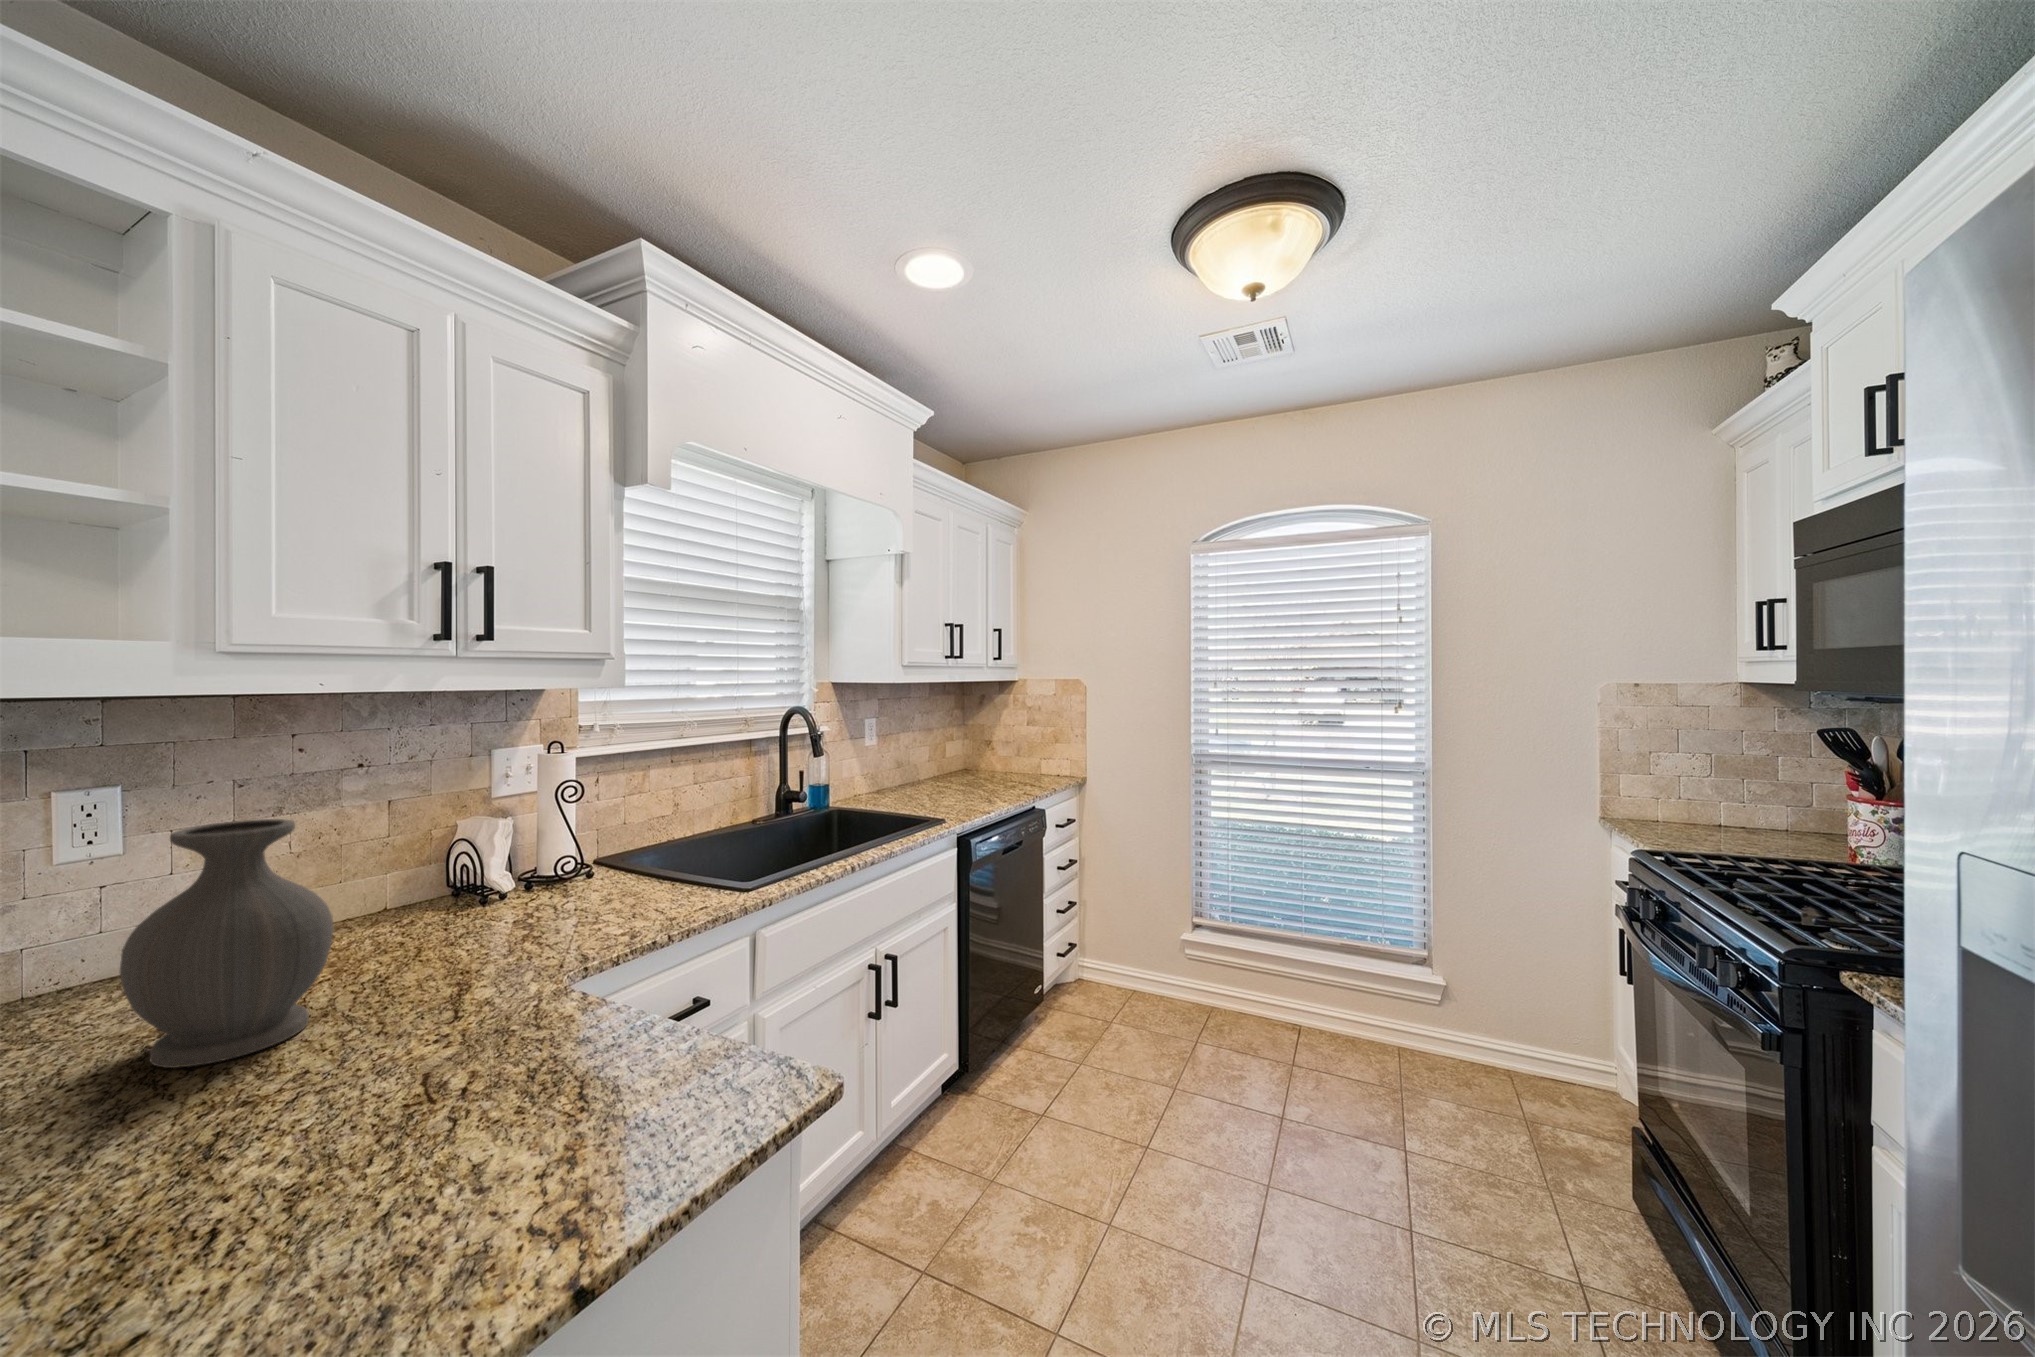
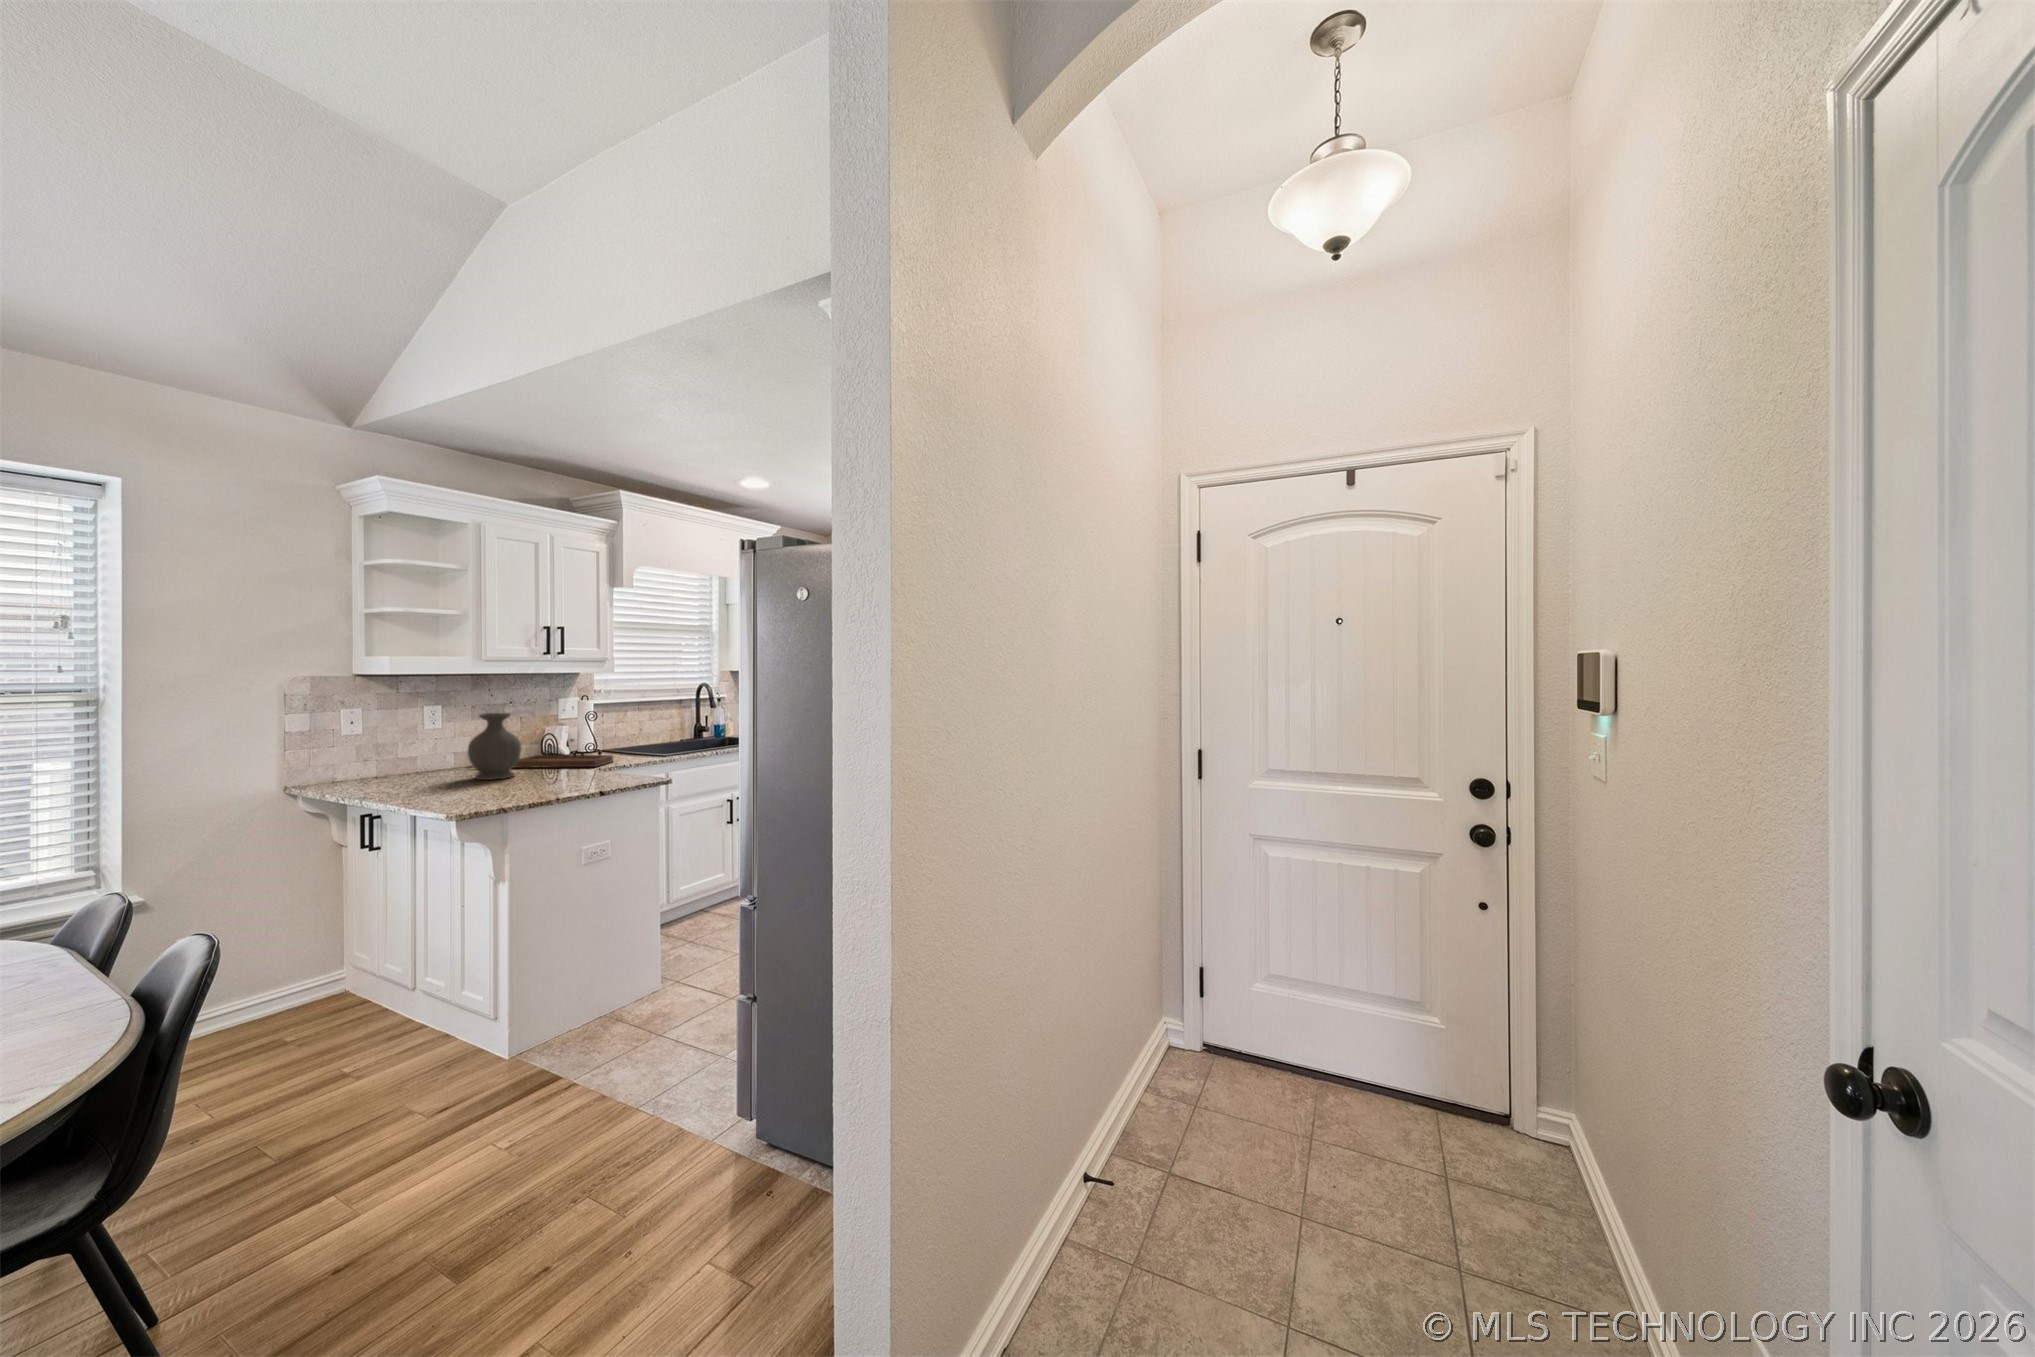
tray: none [339,860,621,957] -> present [514,738,613,768]

